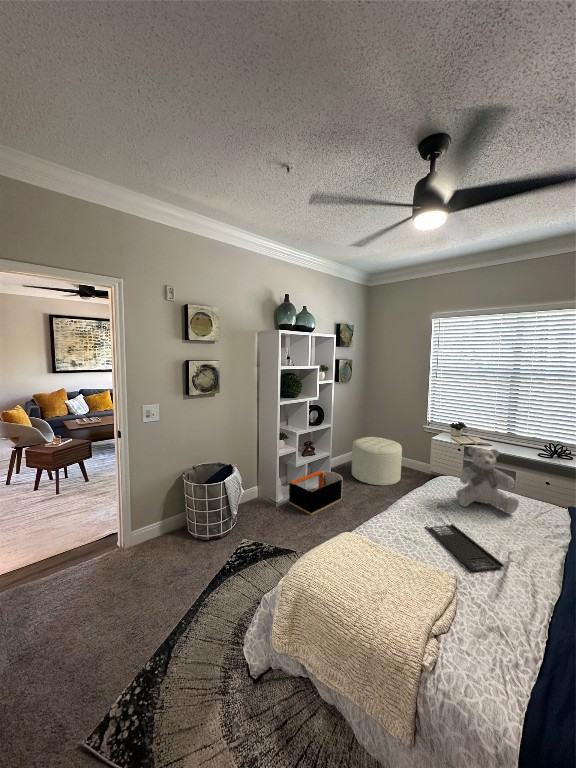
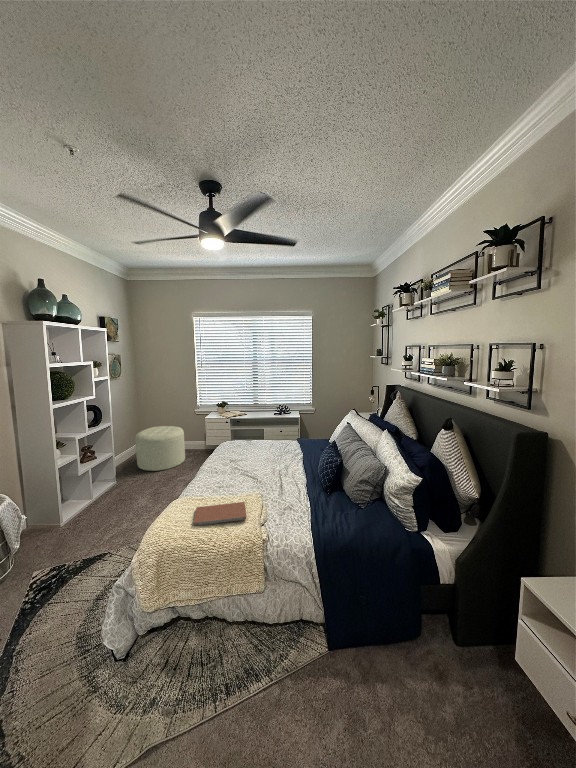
teddy bear: present [456,447,519,514] -> none [244,410,279,454]
storage bin: present [289,471,342,515] -> none [75,469,138,517]
tray: present [426,524,504,571] -> none [234,465,283,485]
notebook: none [338,555,418,612] -> present [194,502,246,526]

